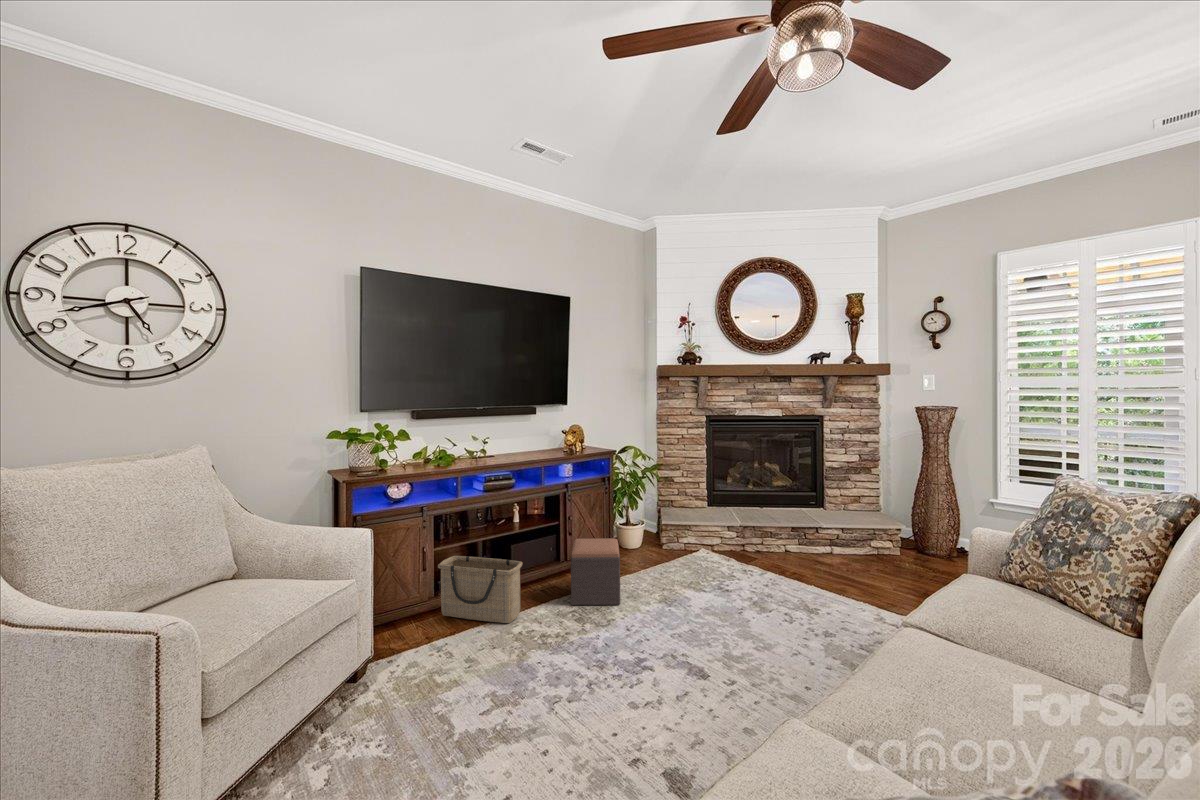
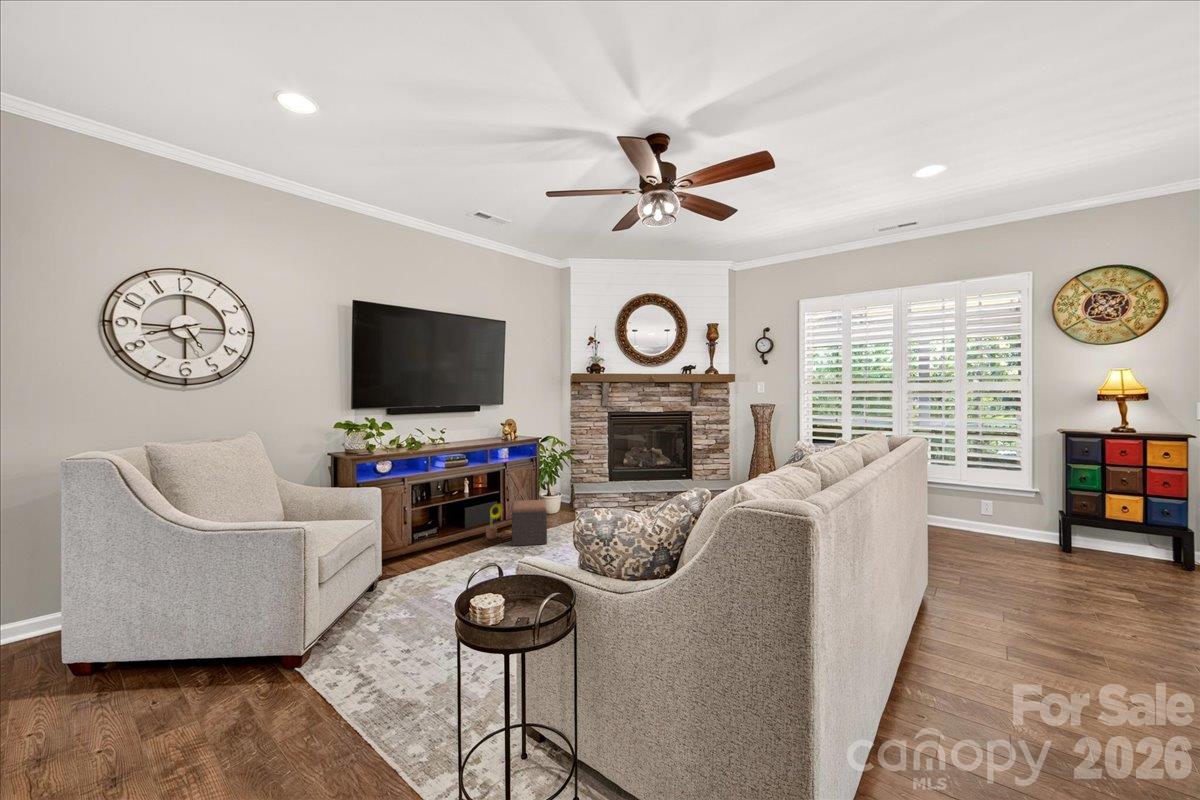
decorative plant: none [539,541,564,589] -> present [486,504,503,539]
basket: present [438,556,523,623] -> none [415,514,478,558]

